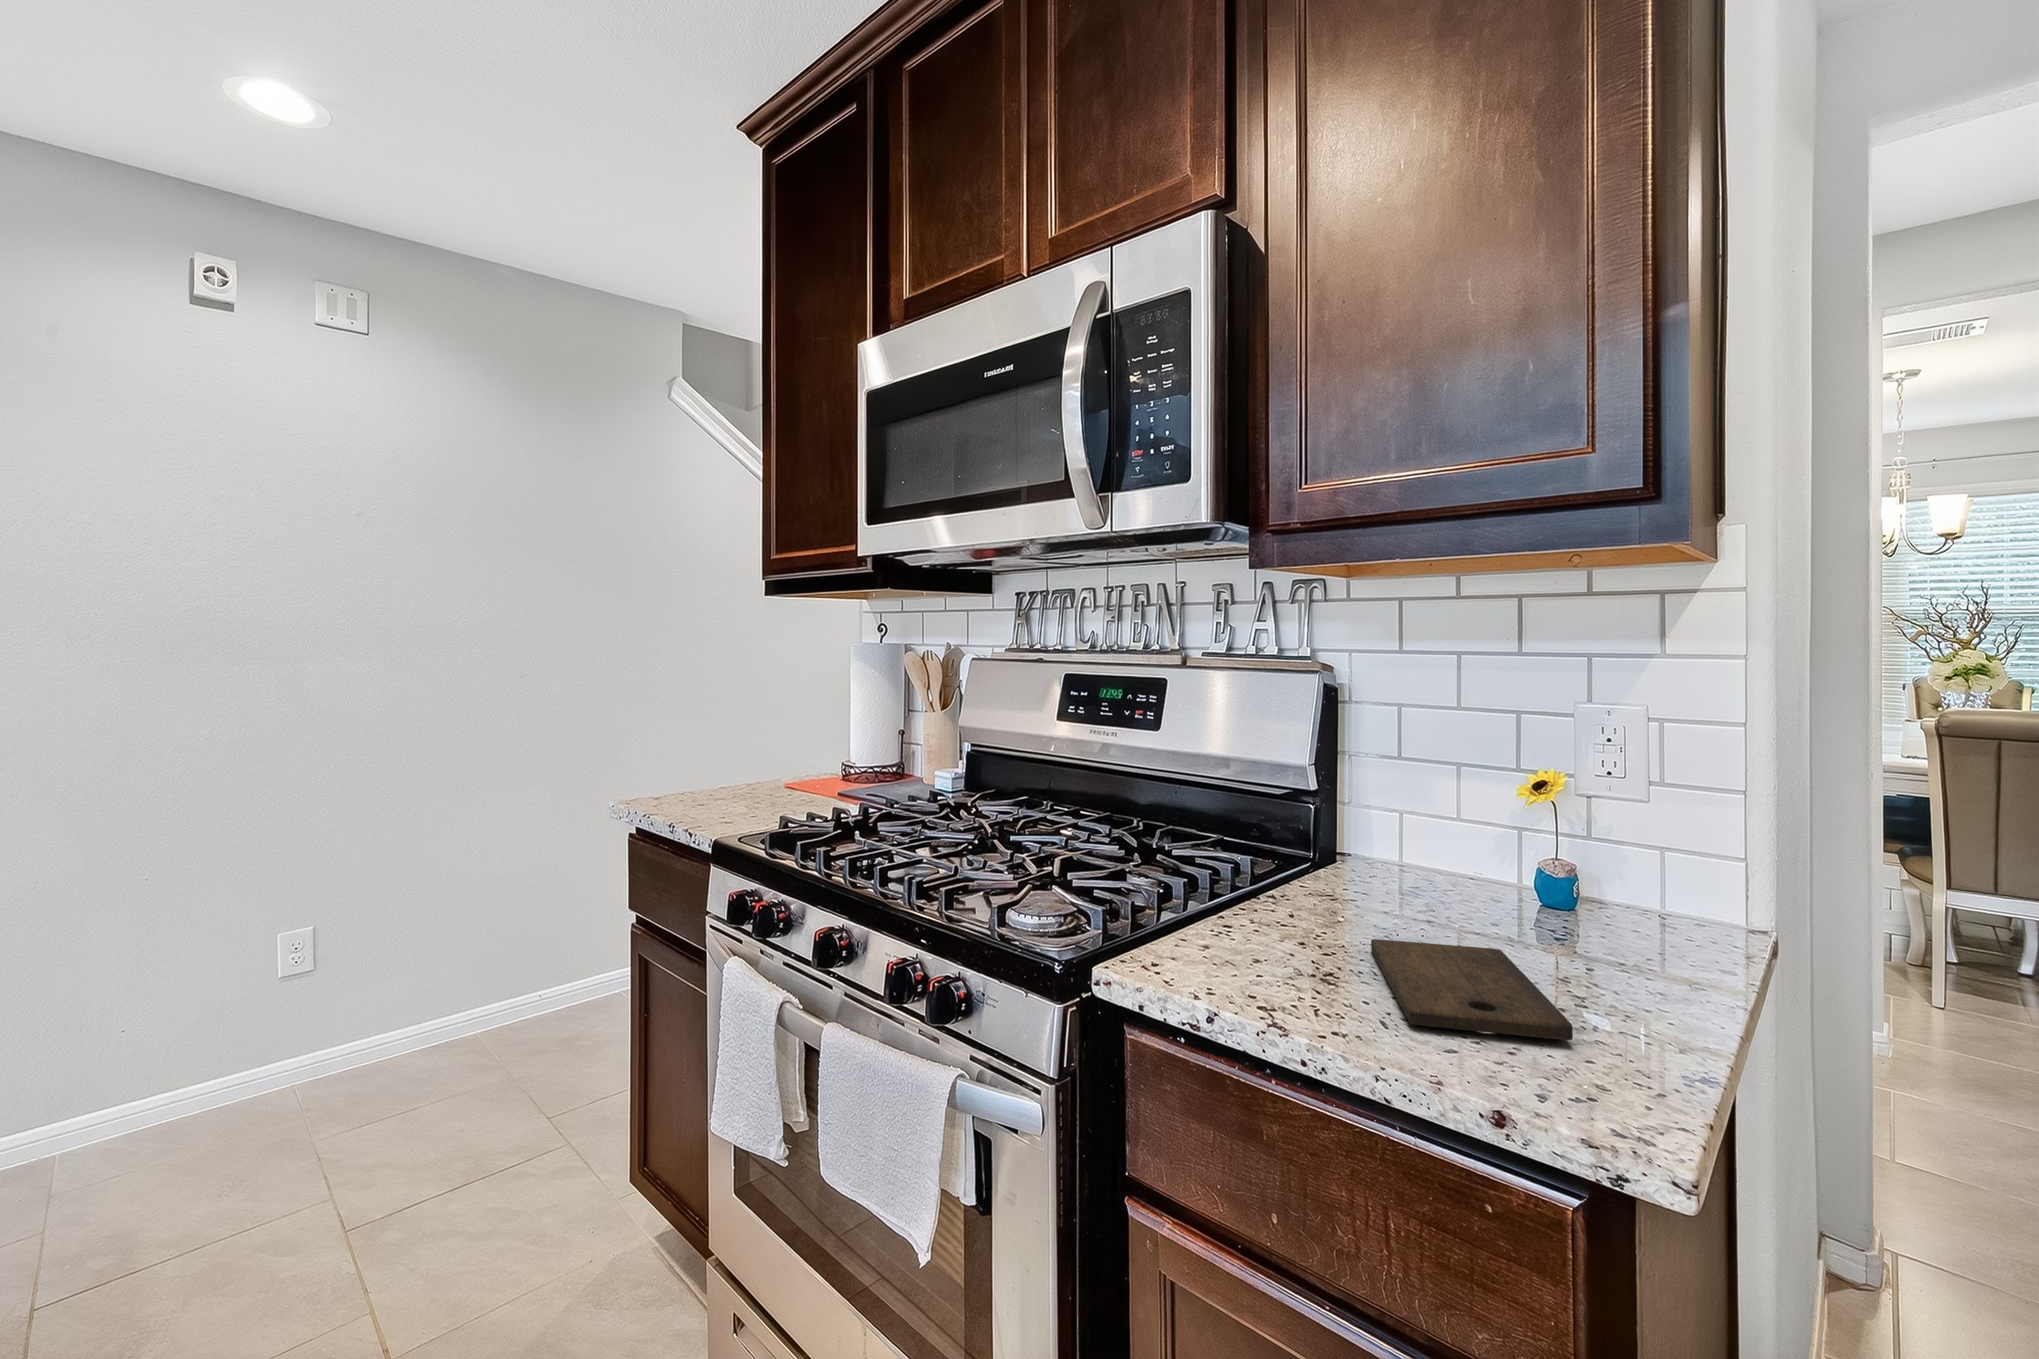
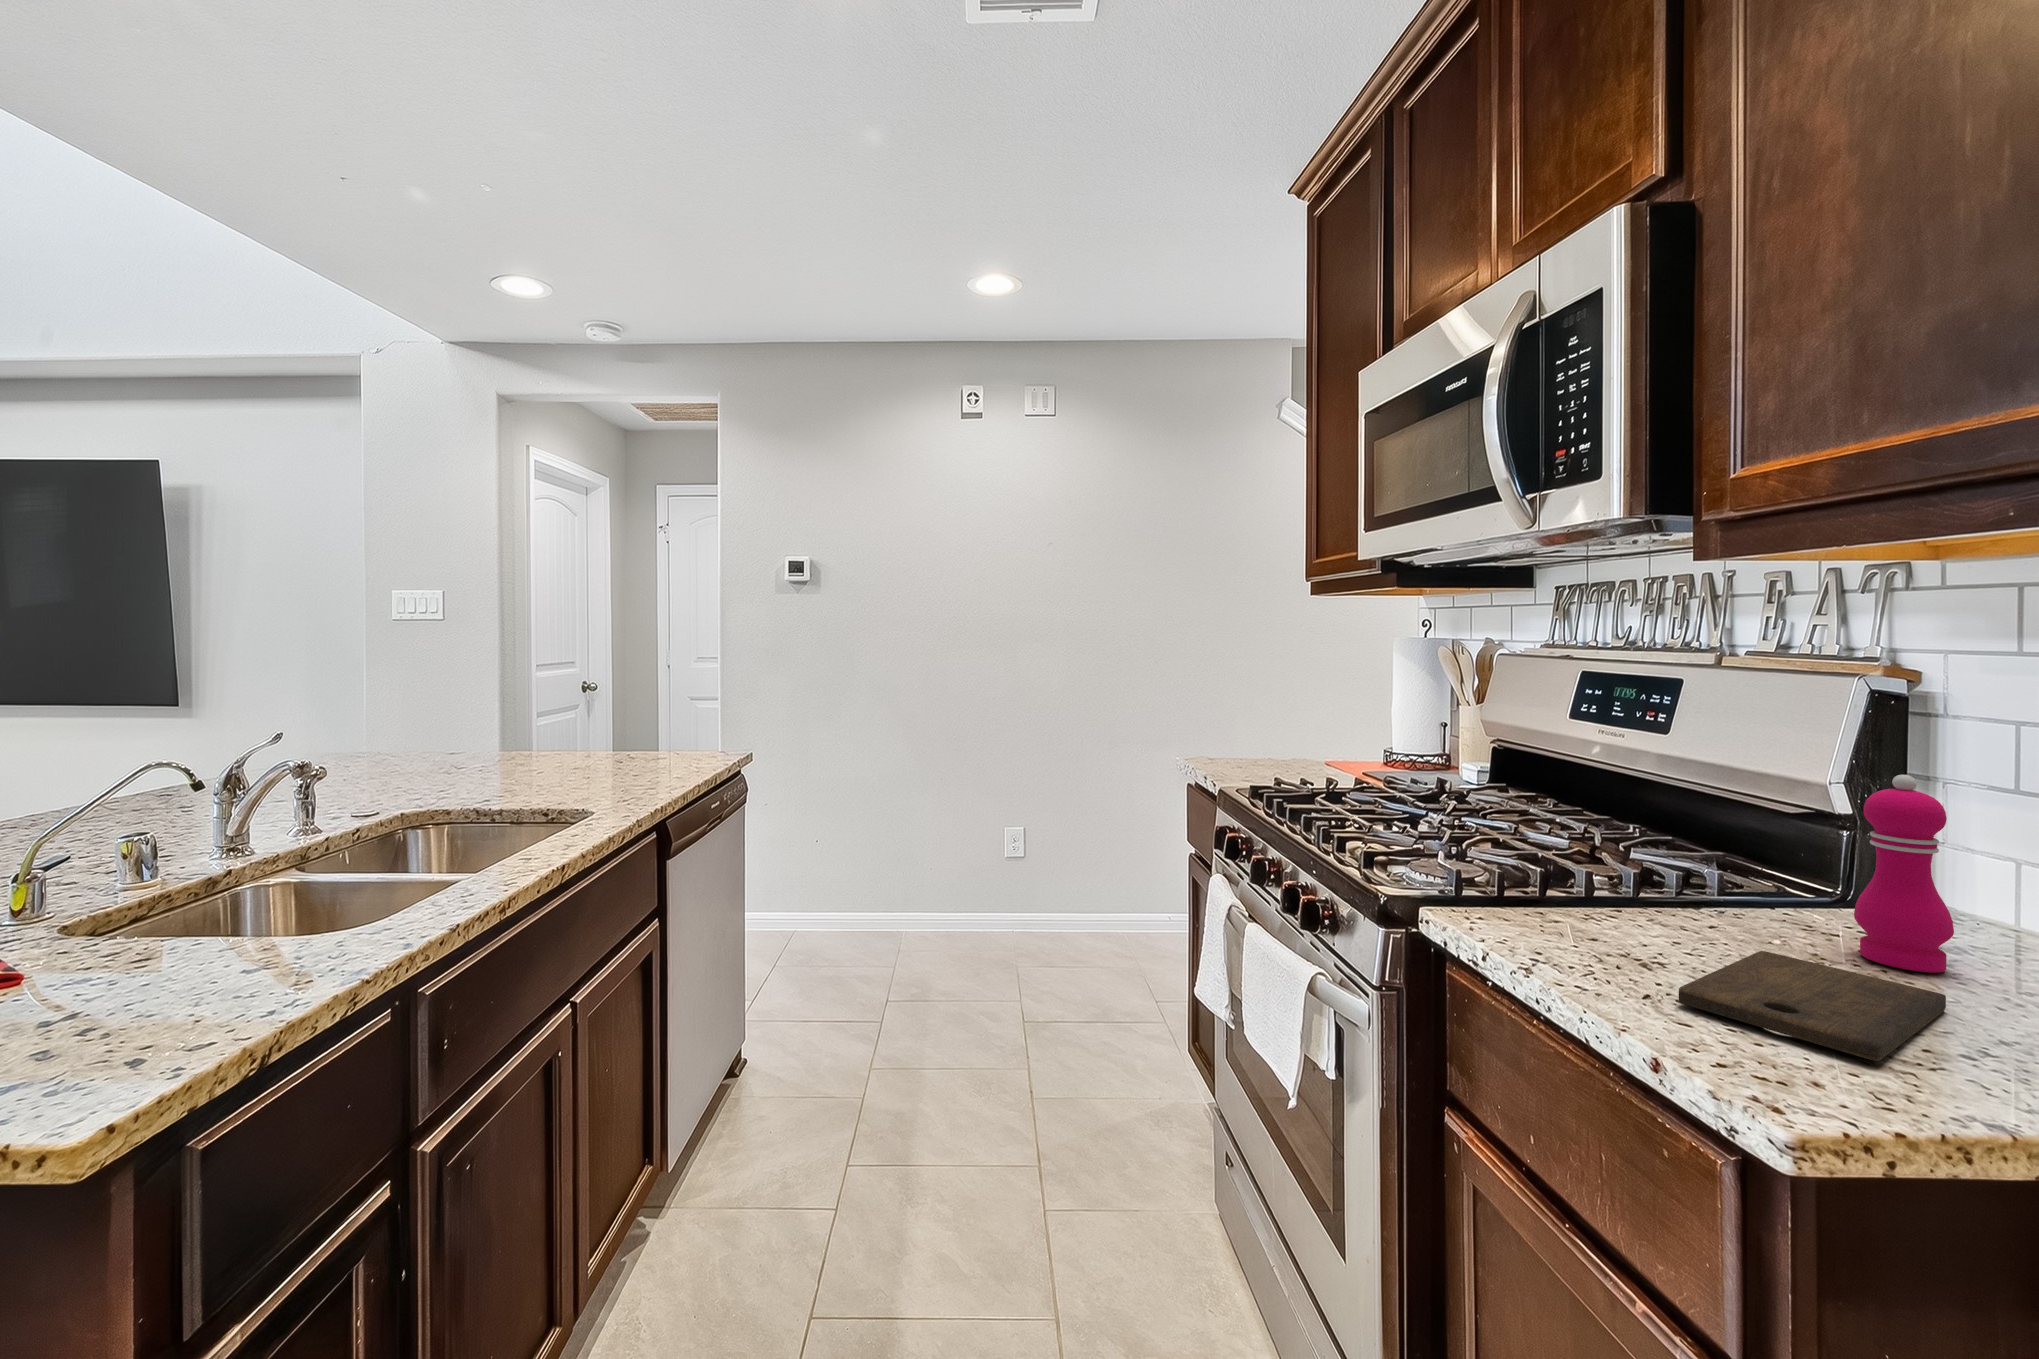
pepper mill: none [1388,761,1451,927] -> present [1854,775,1954,973]

